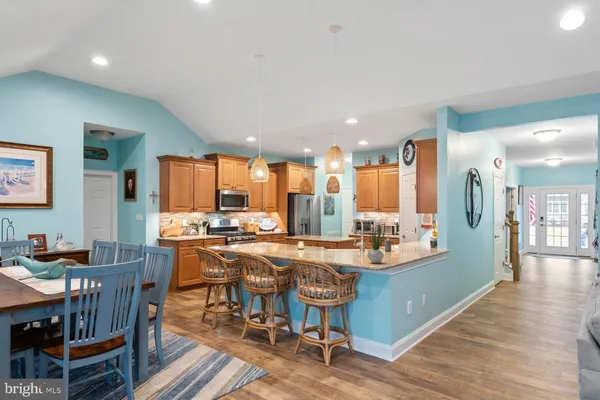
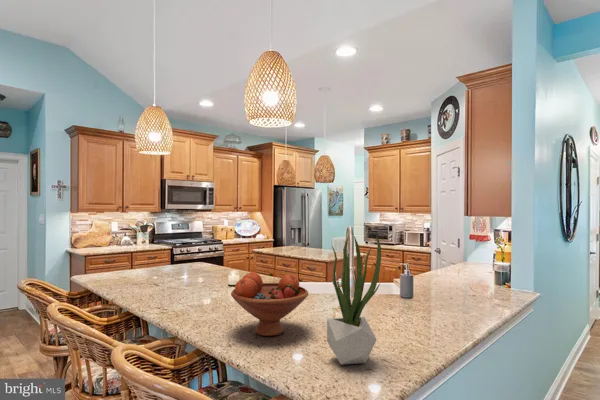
fruit bowl: none [327,237,356,260] -> present [231,272,308,336]

